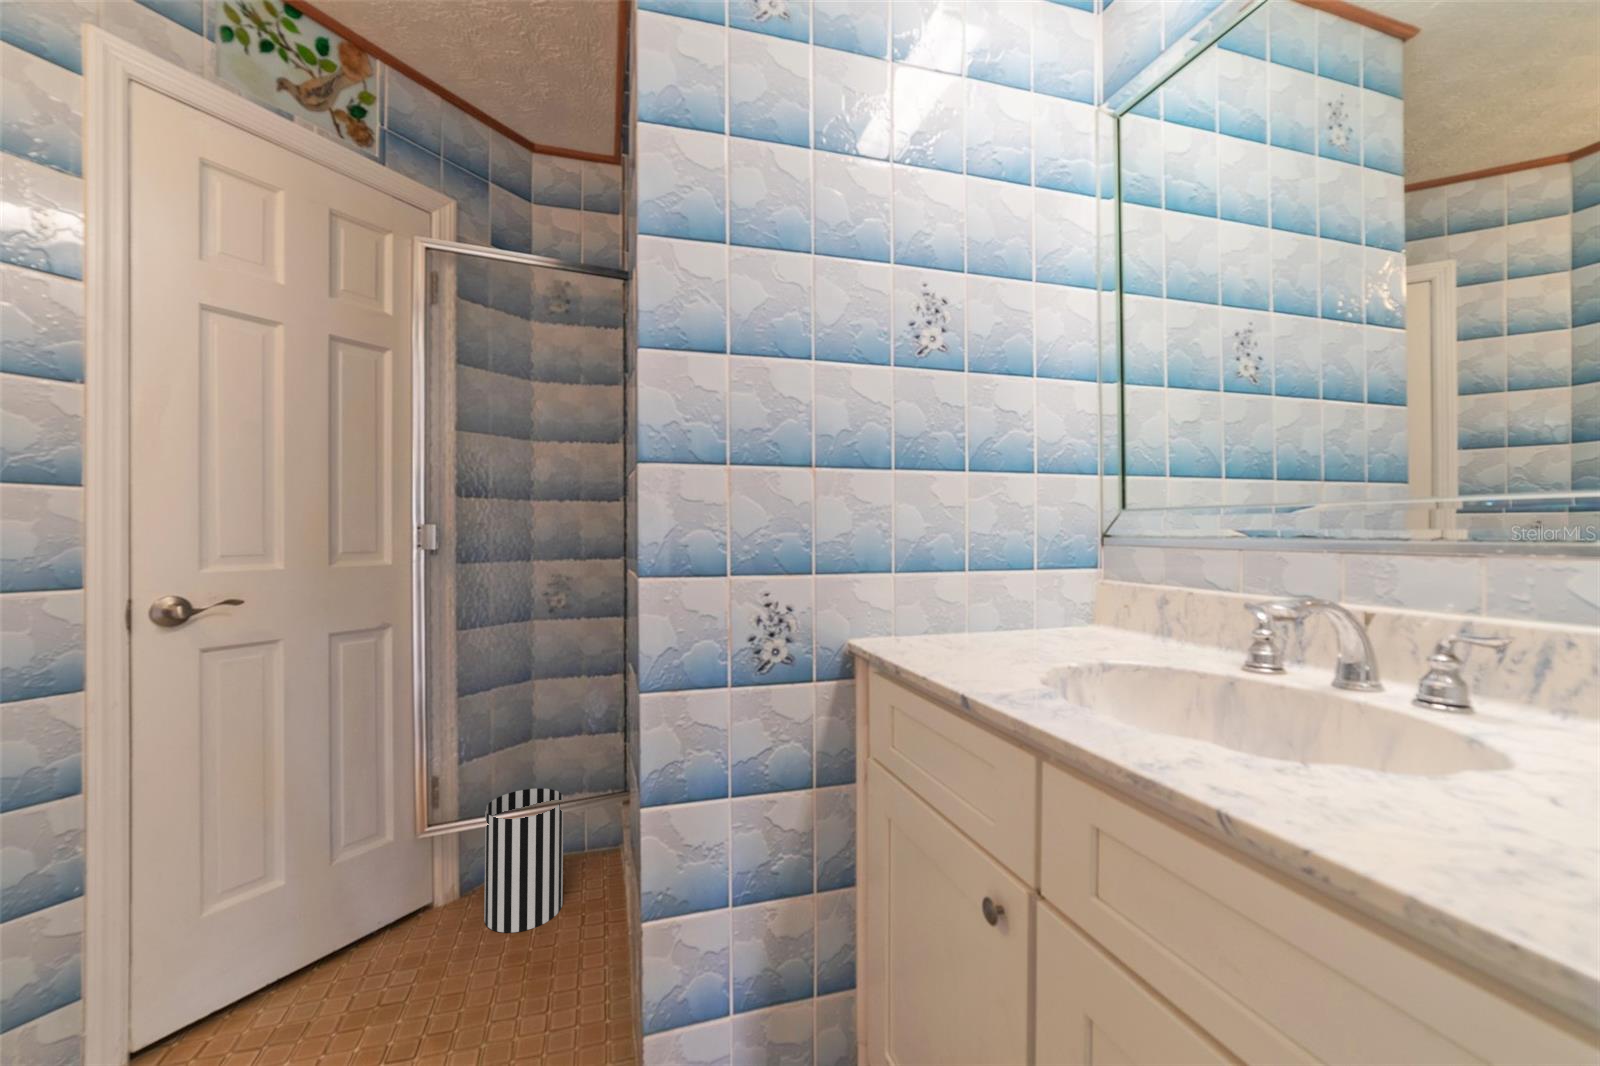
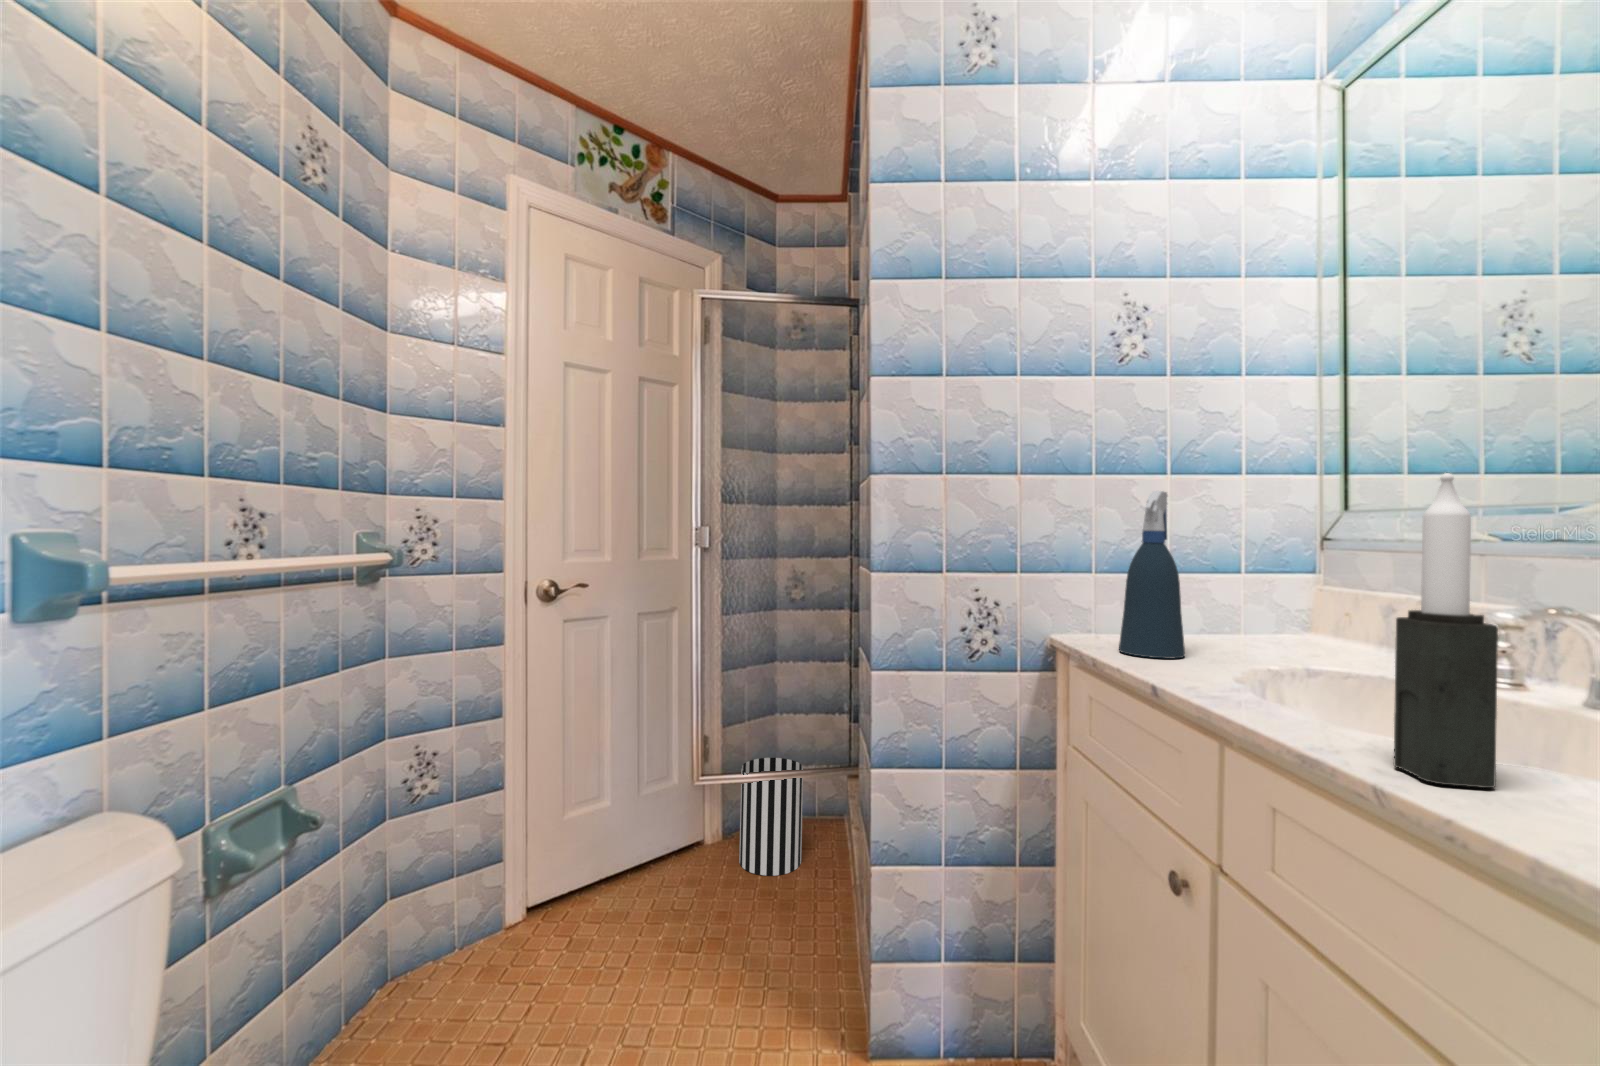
candle: none [1318,448,1442,835] -> present [1394,473,1498,788]
spray bottle: none [917,483,981,659] -> present [1119,491,1185,658]

